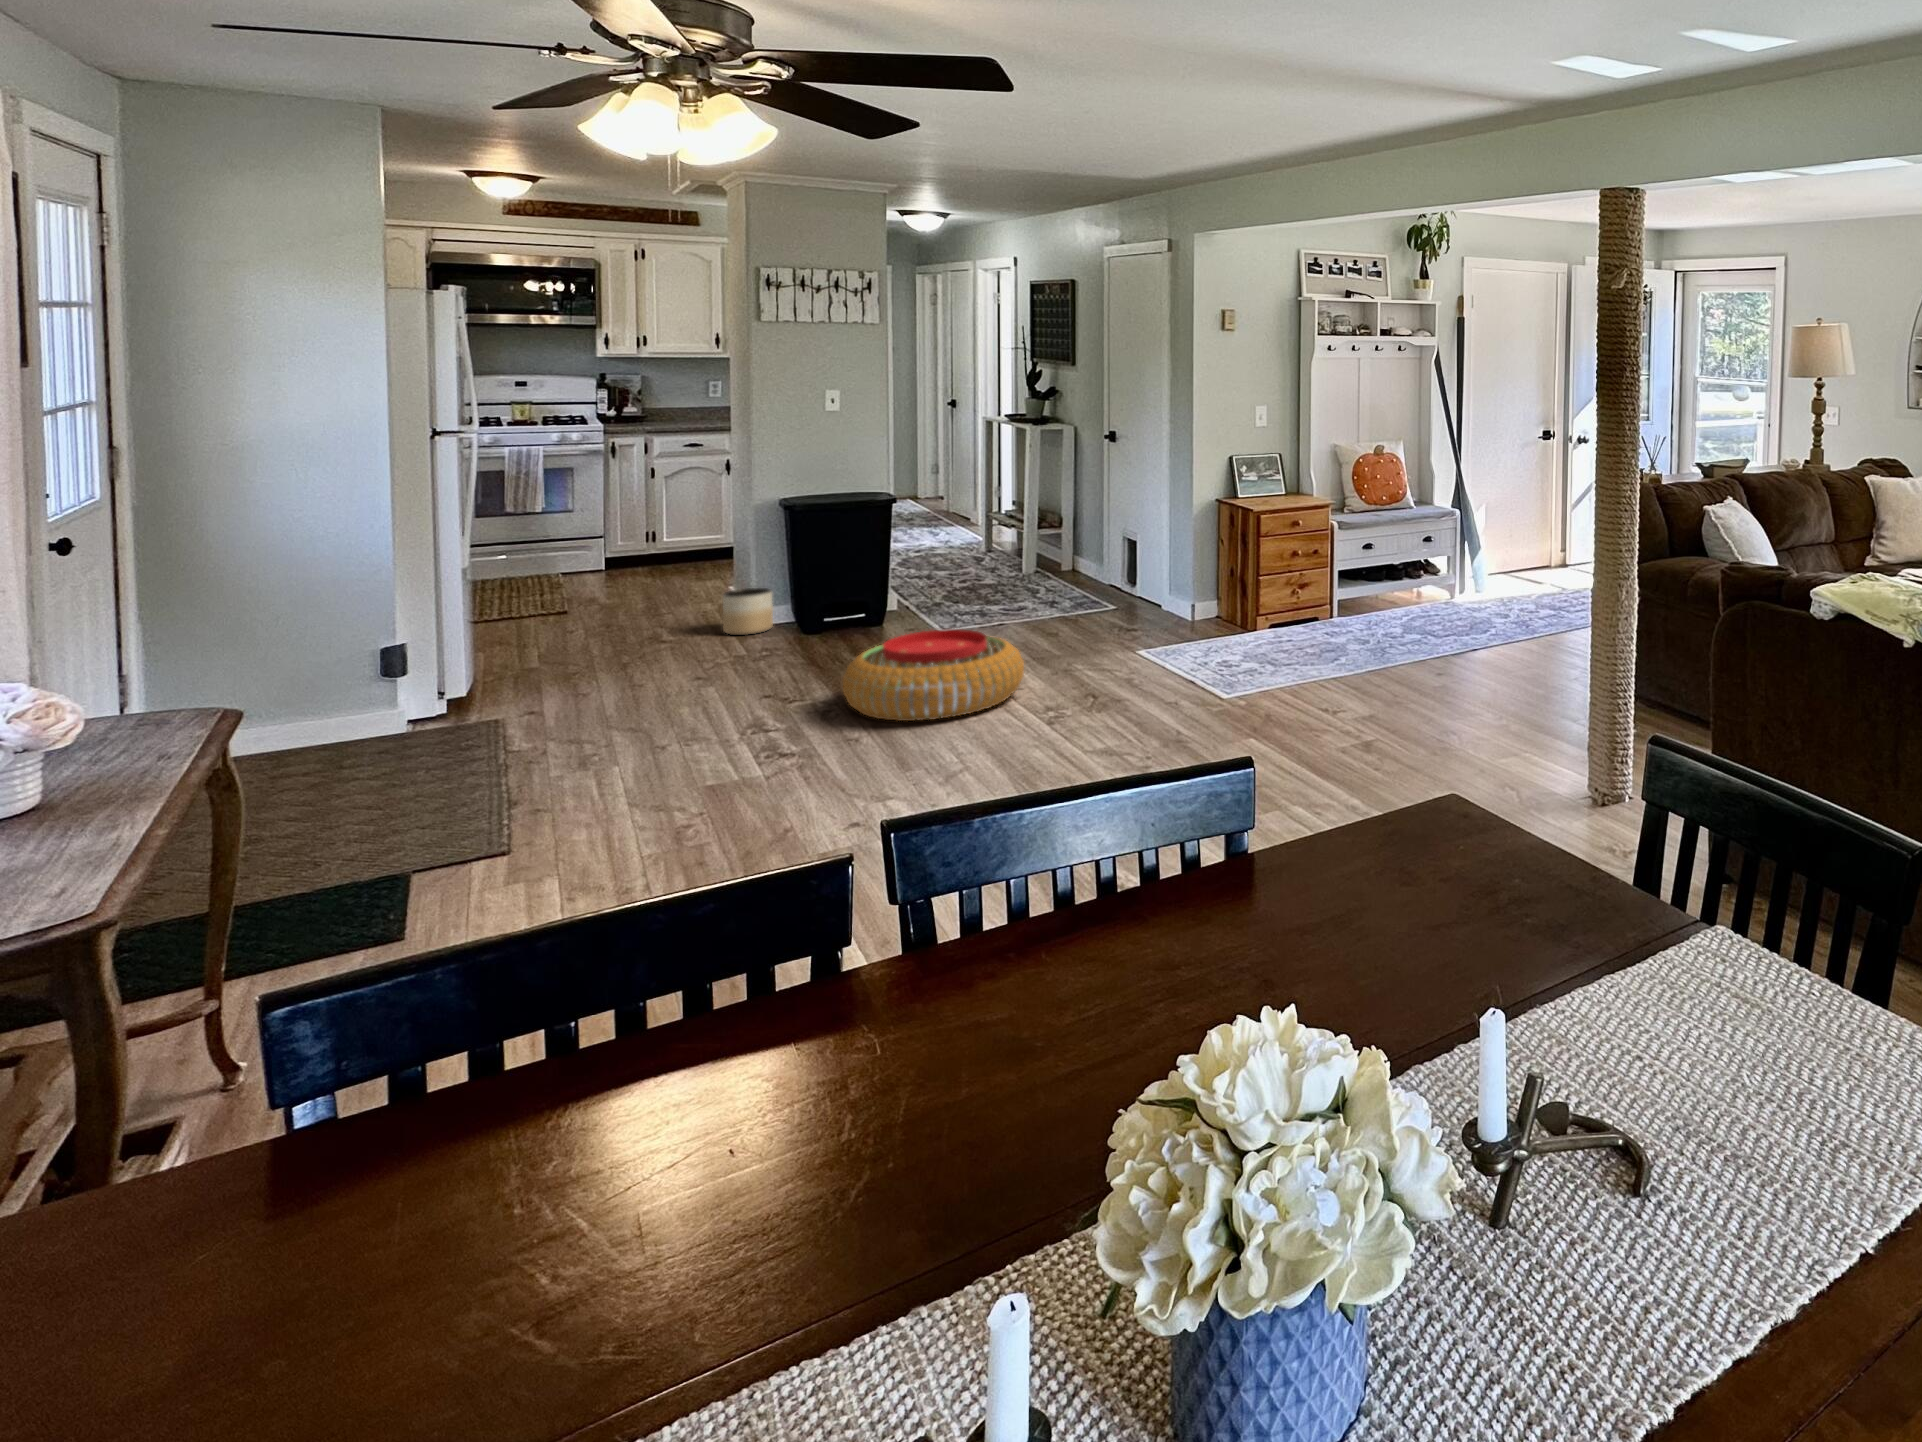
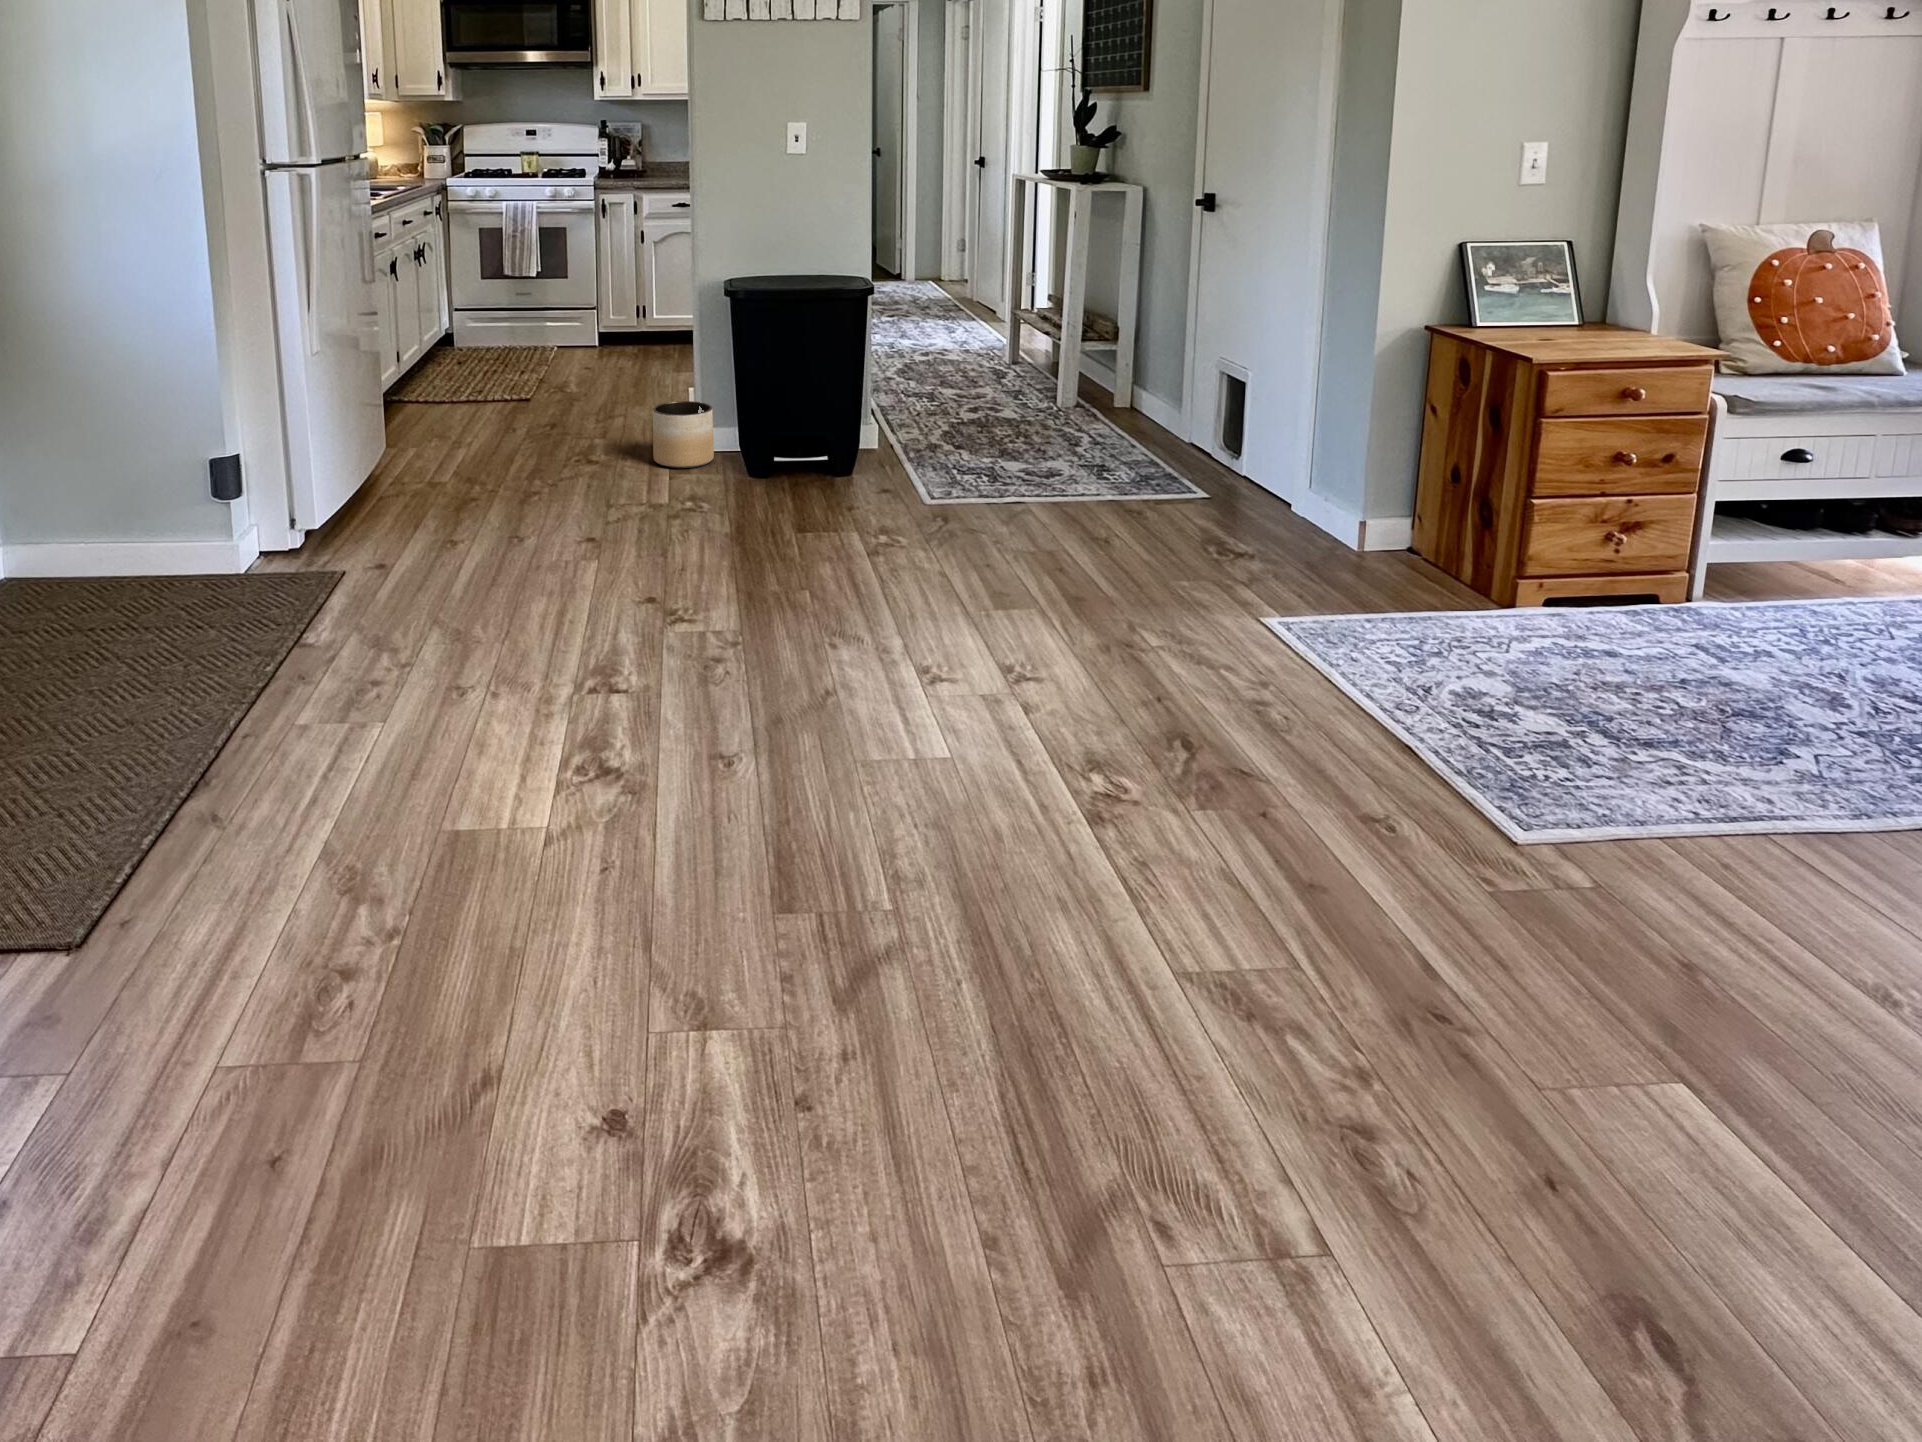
pouf: present [843,629,1024,721] -> none [727,540,1044,741]

